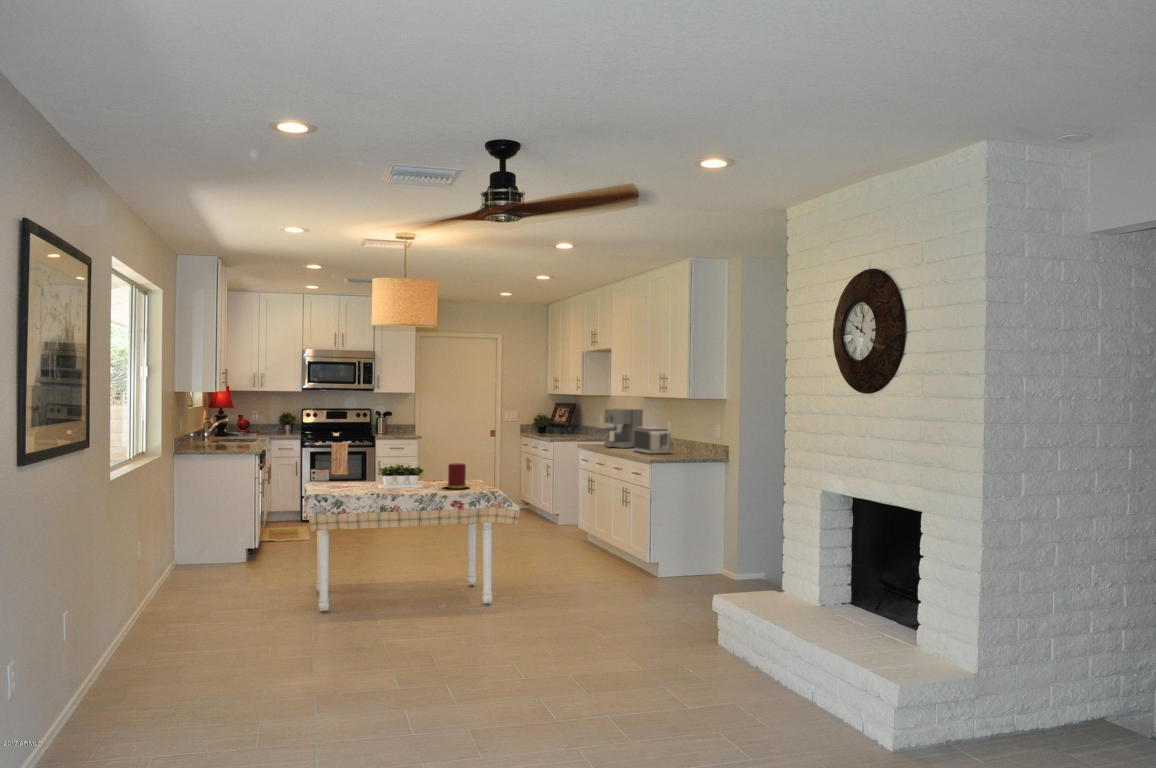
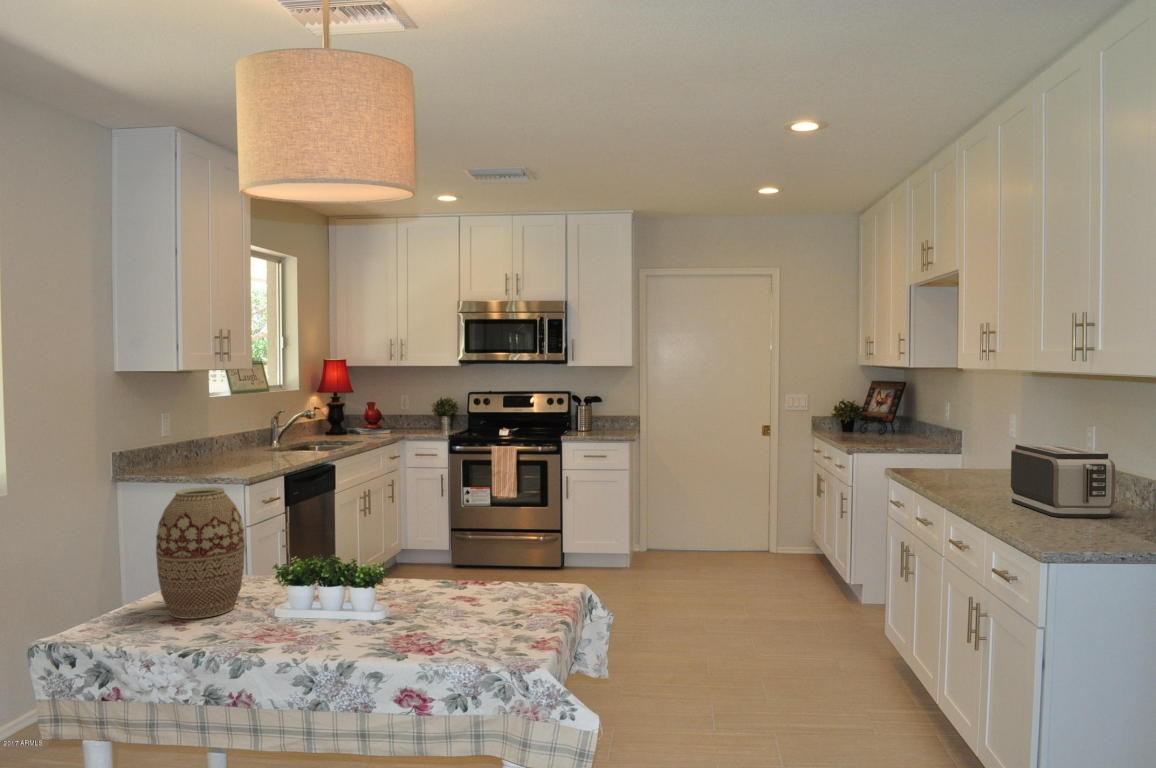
coffee maker: present [604,409,643,449] -> none [943,396,1037,486]
vase: none [332,439,365,490] -> present [156,487,245,619]
candle: present [443,463,471,489] -> none [410,562,489,639]

